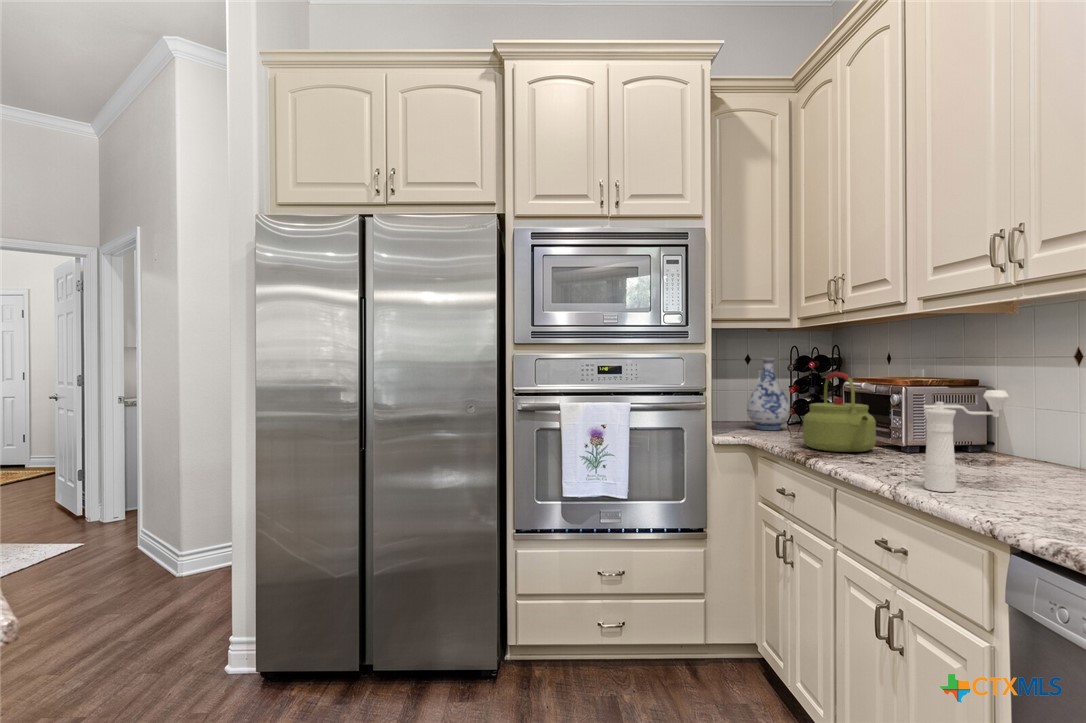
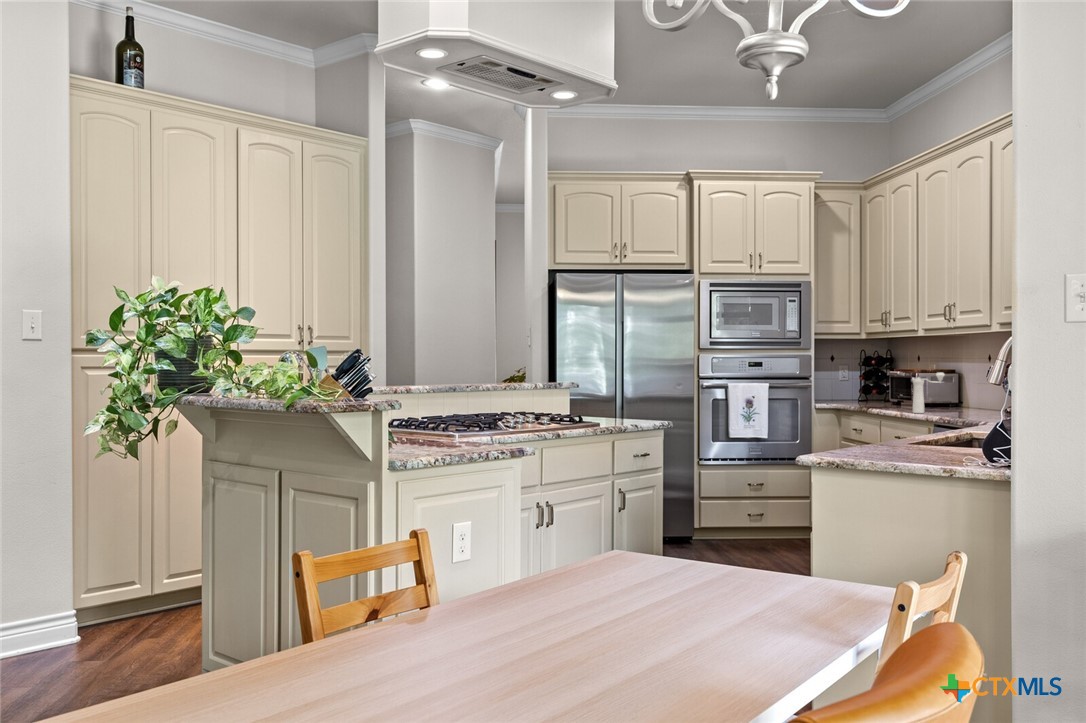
vase: present [747,358,790,430] -> none [834,357,861,401]
kettle: present [803,372,876,452] -> none [866,366,904,407]

